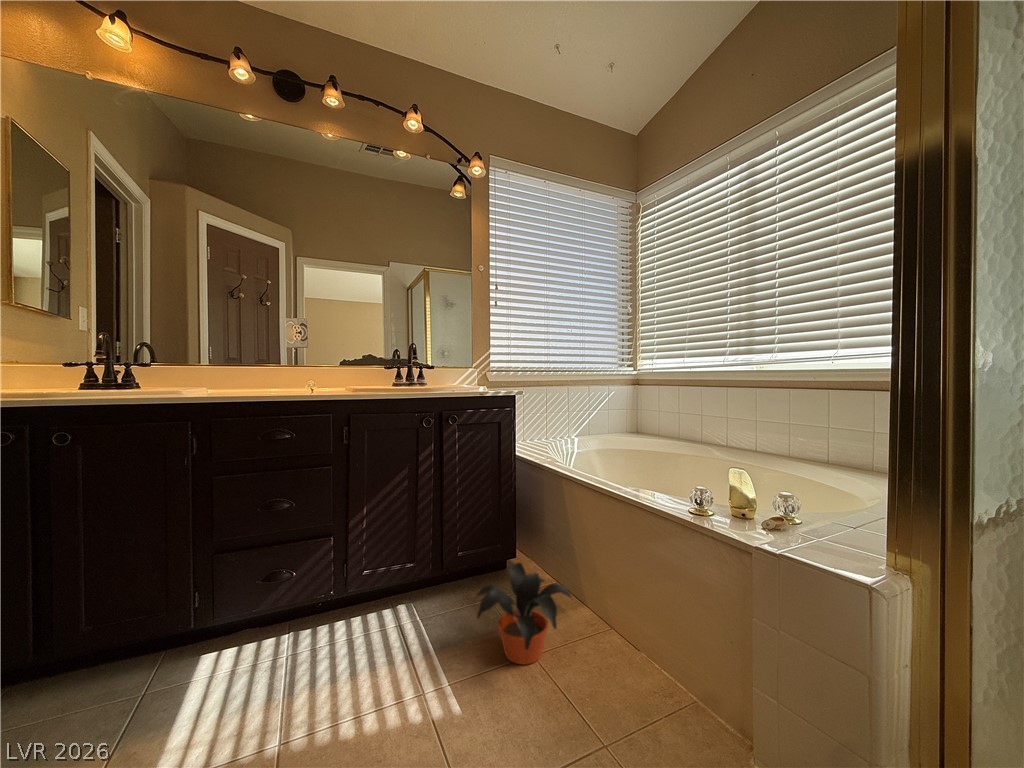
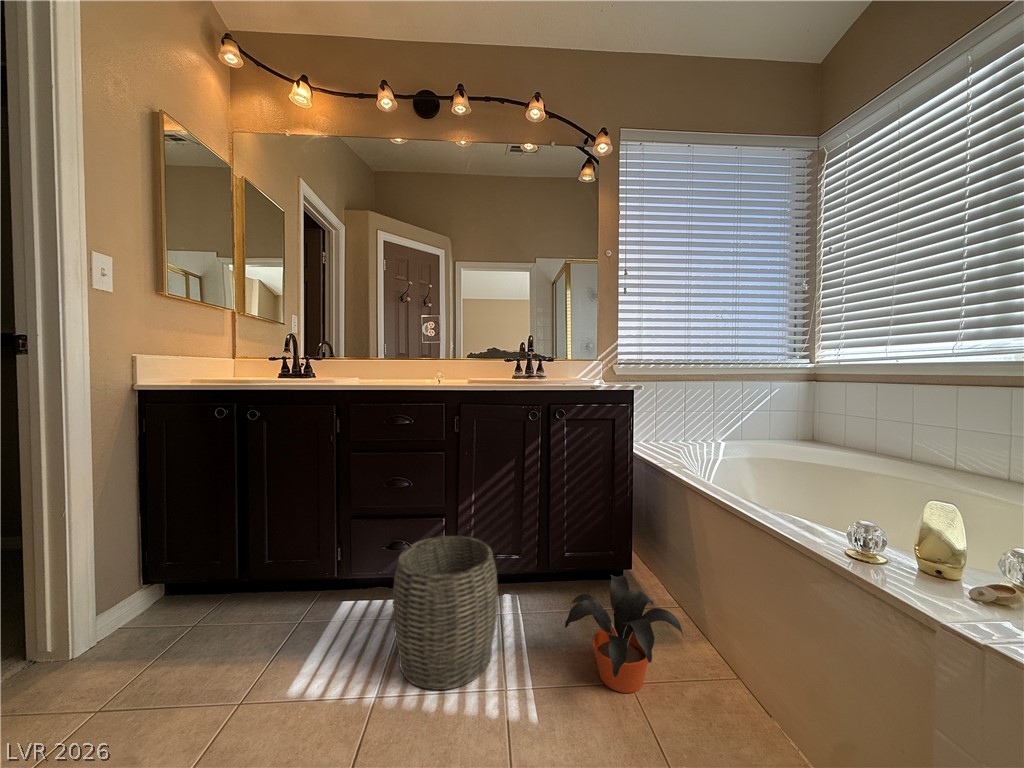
woven basket: none [289,552,406,718] -> present [393,536,498,690]

